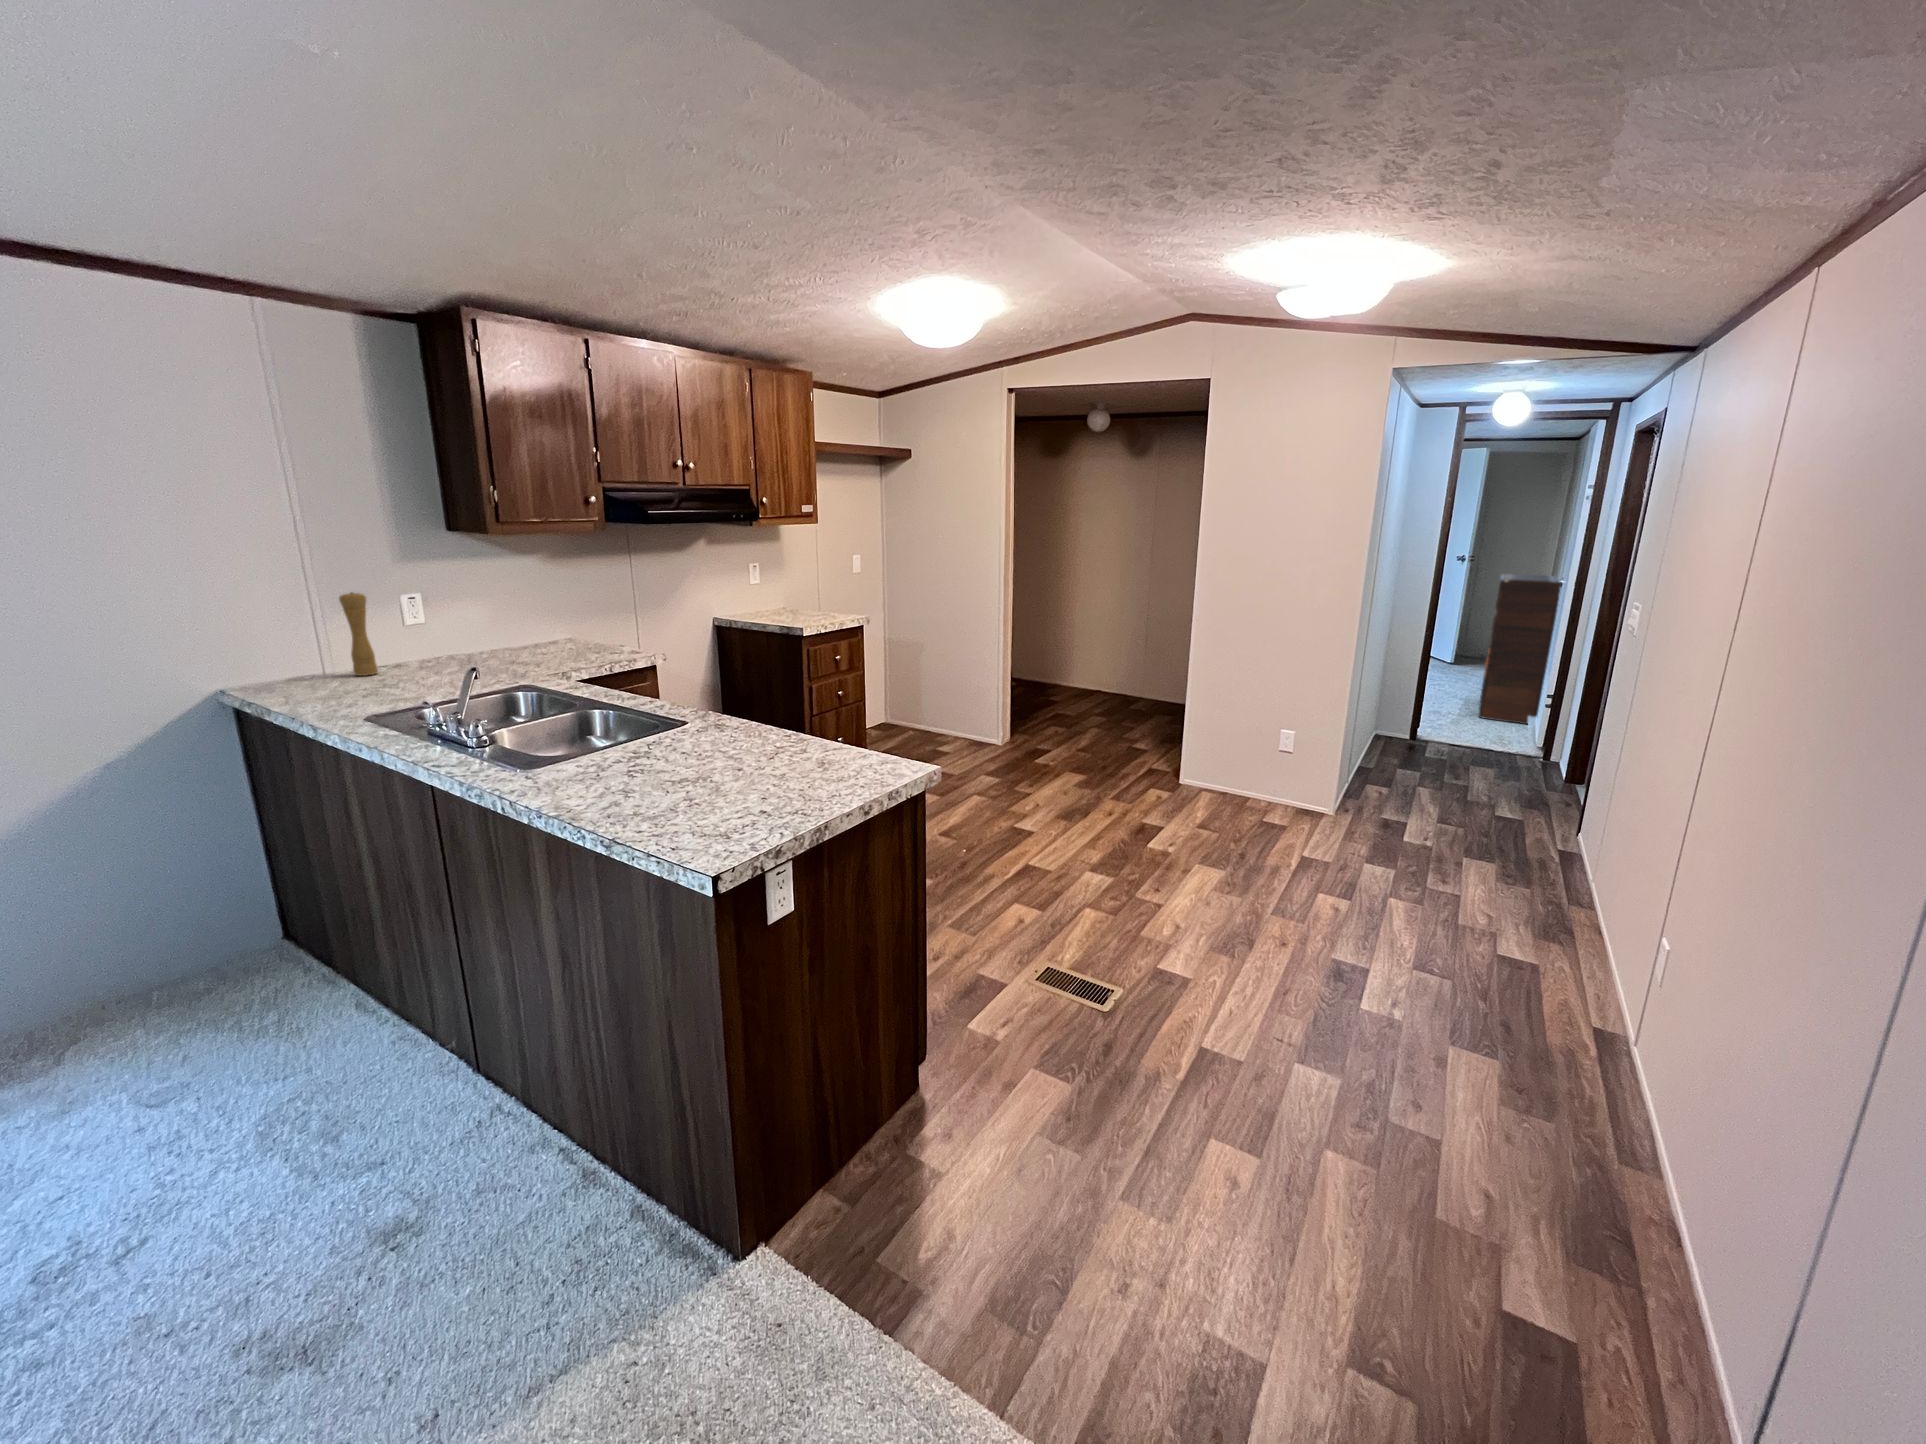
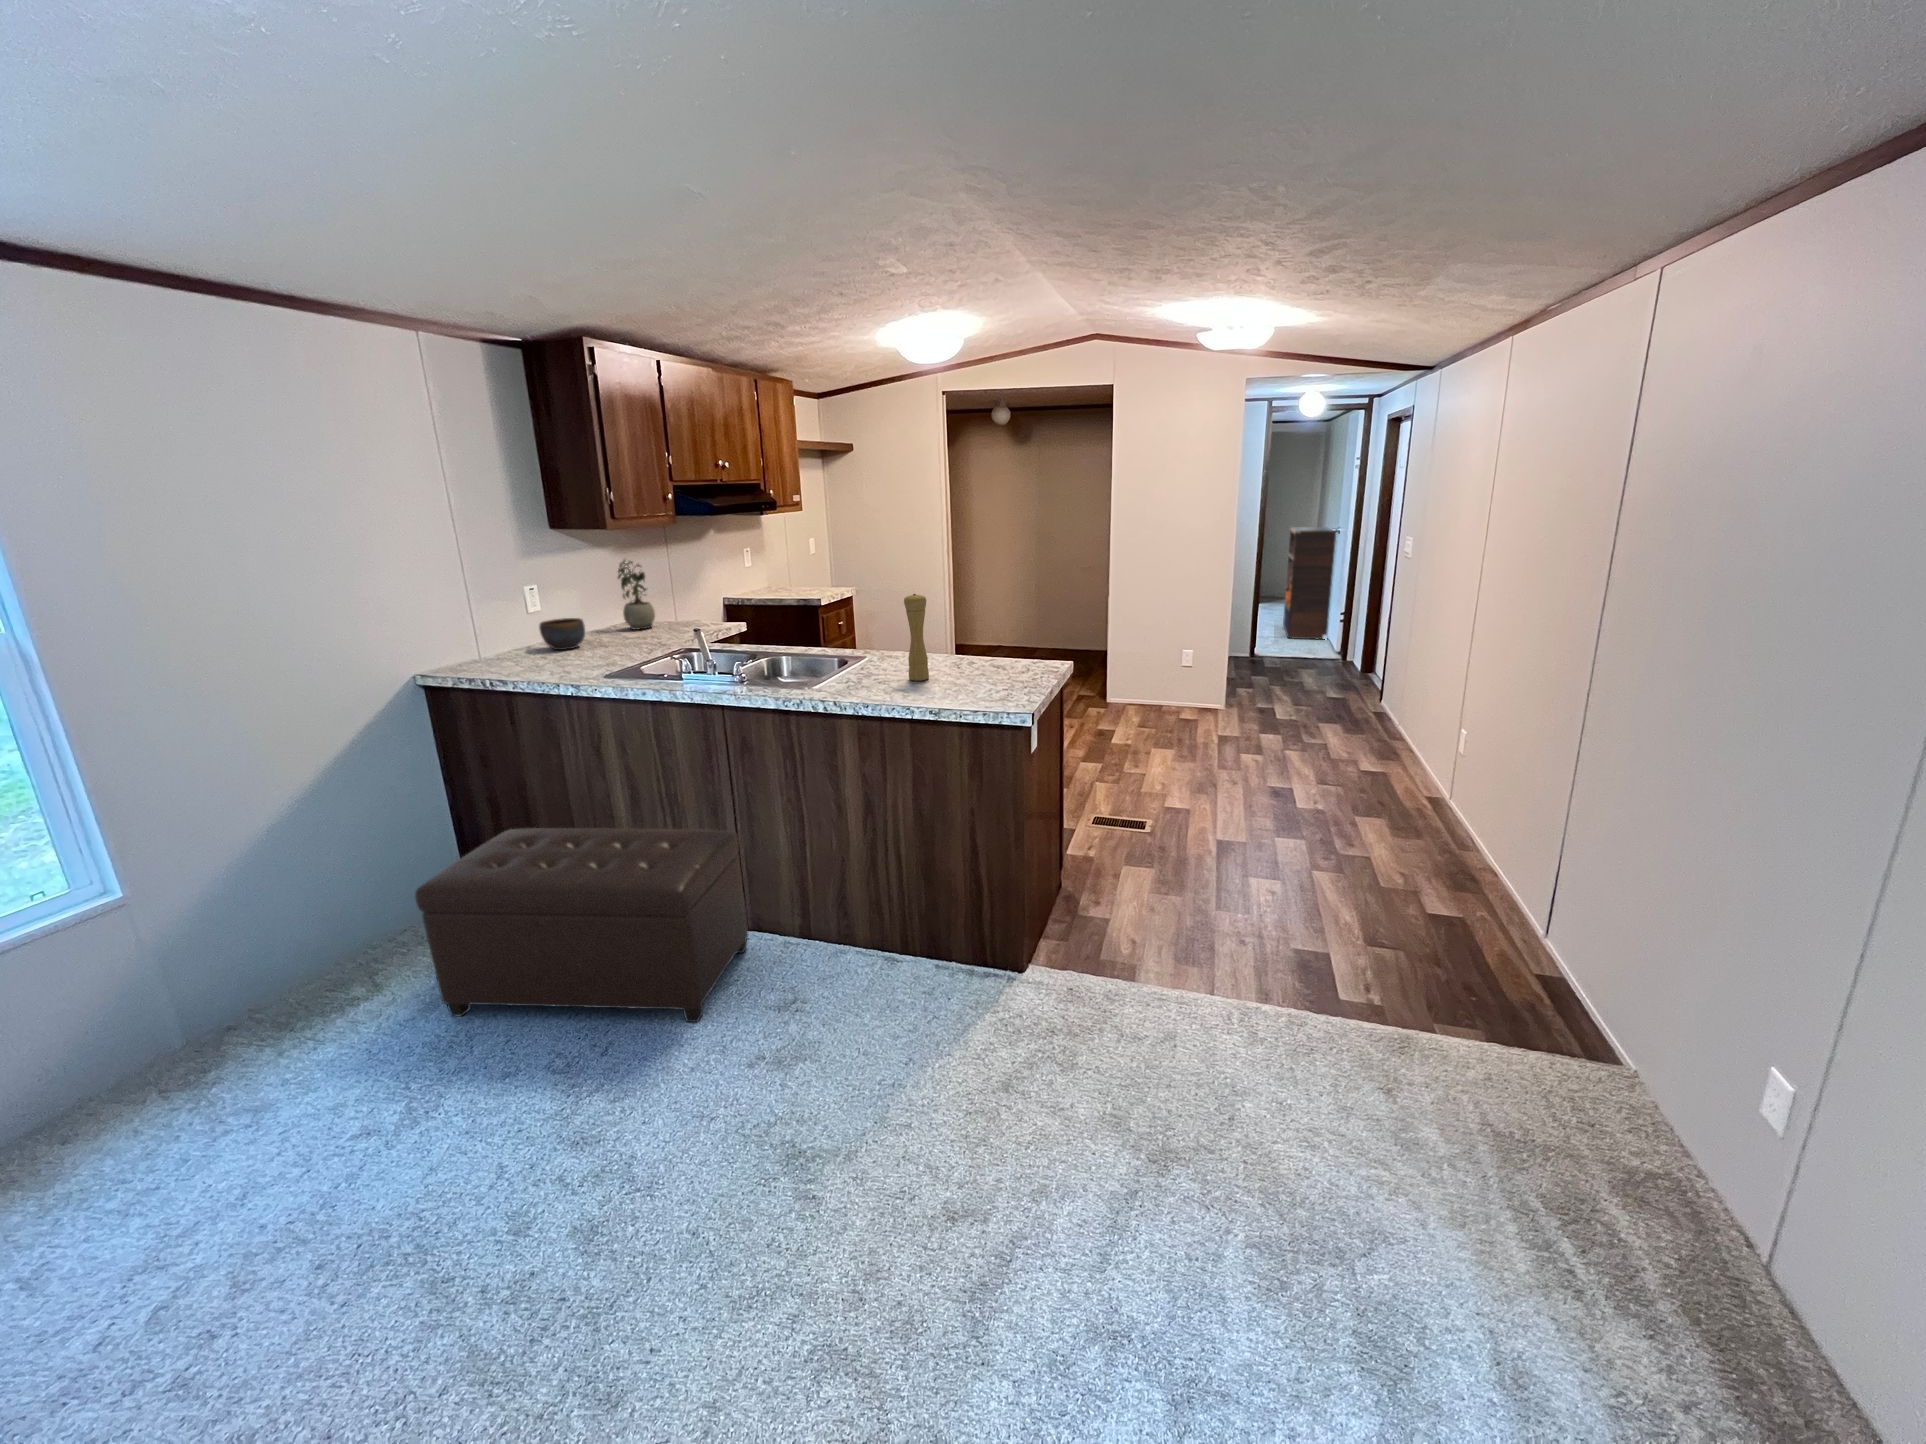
potted plant: none [540,568,585,650] -> present [618,560,655,630]
pepper mill: present [339,592,378,676] -> present [904,594,929,681]
bowl: none [411,633,467,670] -> present [539,618,585,650]
ottoman: none [17,891,455,1225] -> present [415,828,748,1022]

